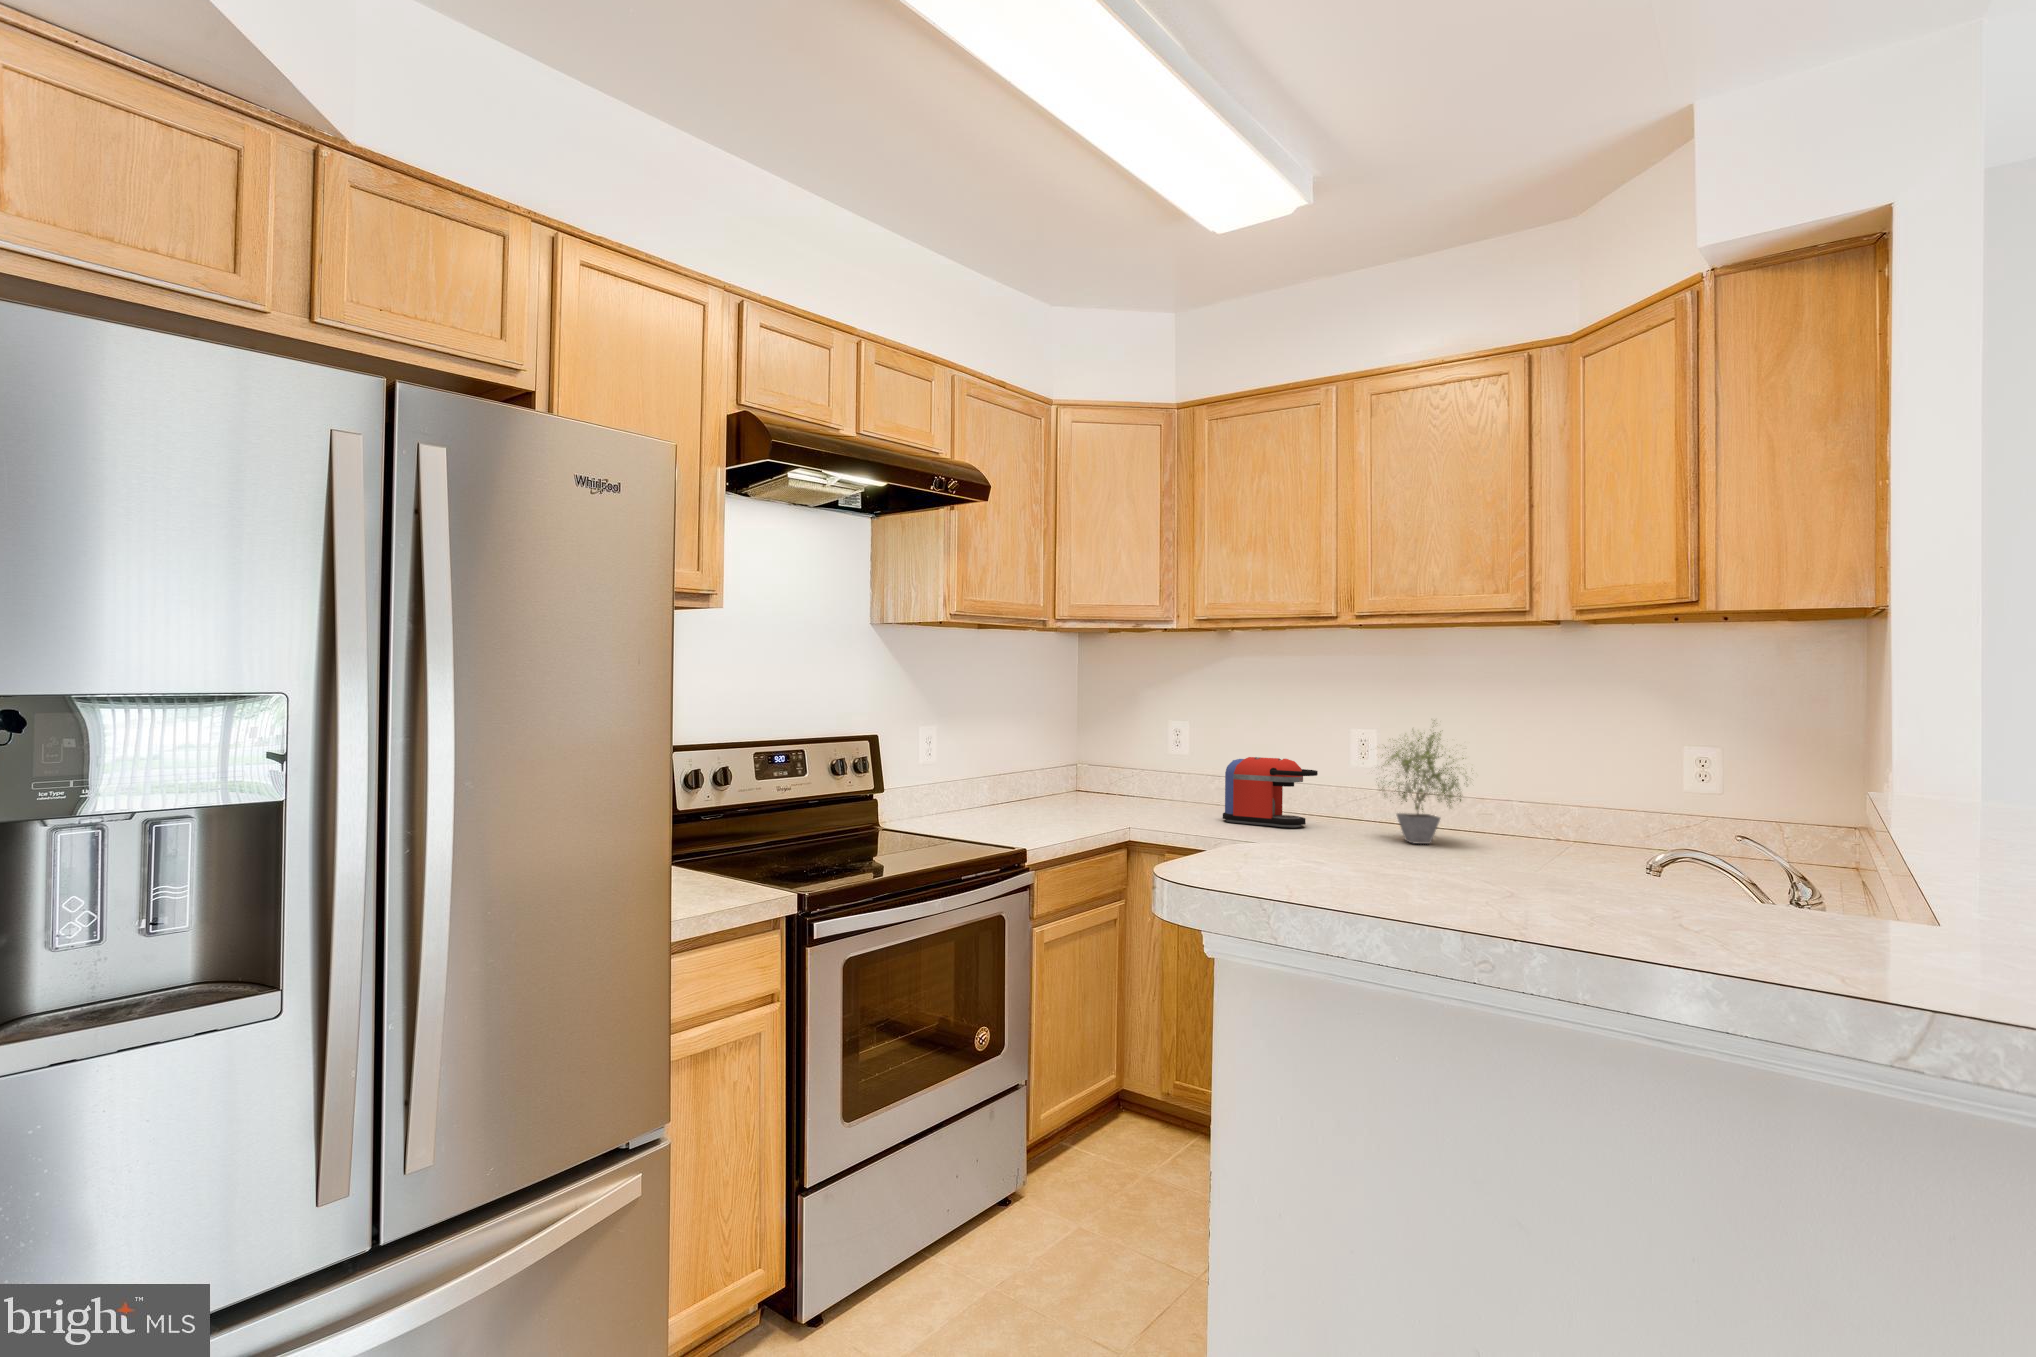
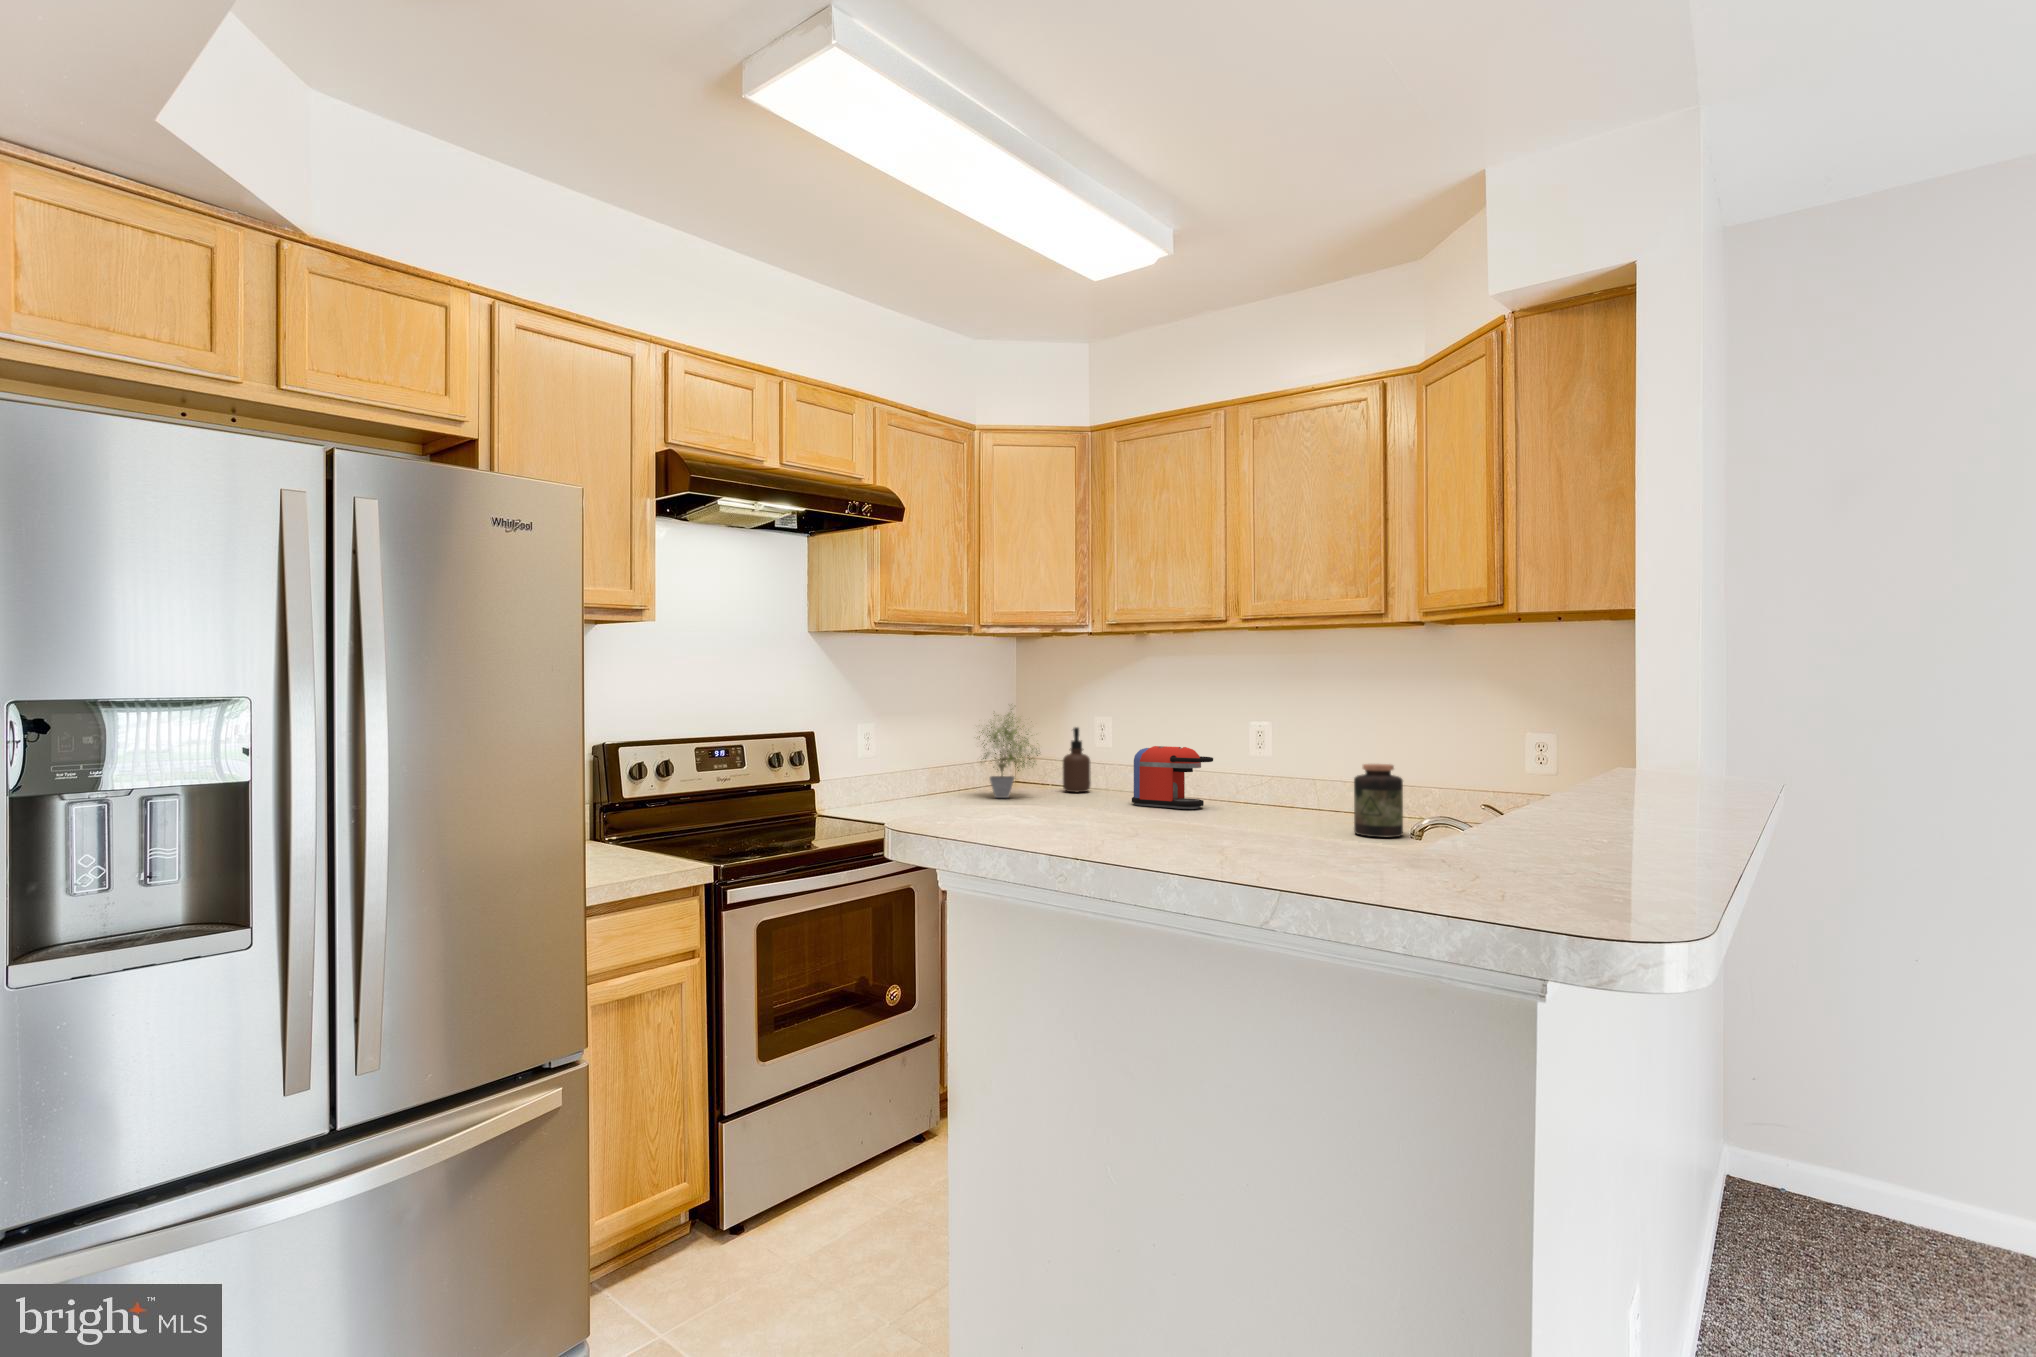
potted plant: present [1378,720,1468,844] -> present [977,708,1040,798]
soap dispenser: none [1136,735,1167,806] -> present [1063,727,1091,792]
jar: none [1500,782,1559,866] -> present [1354,764,1403,837]

